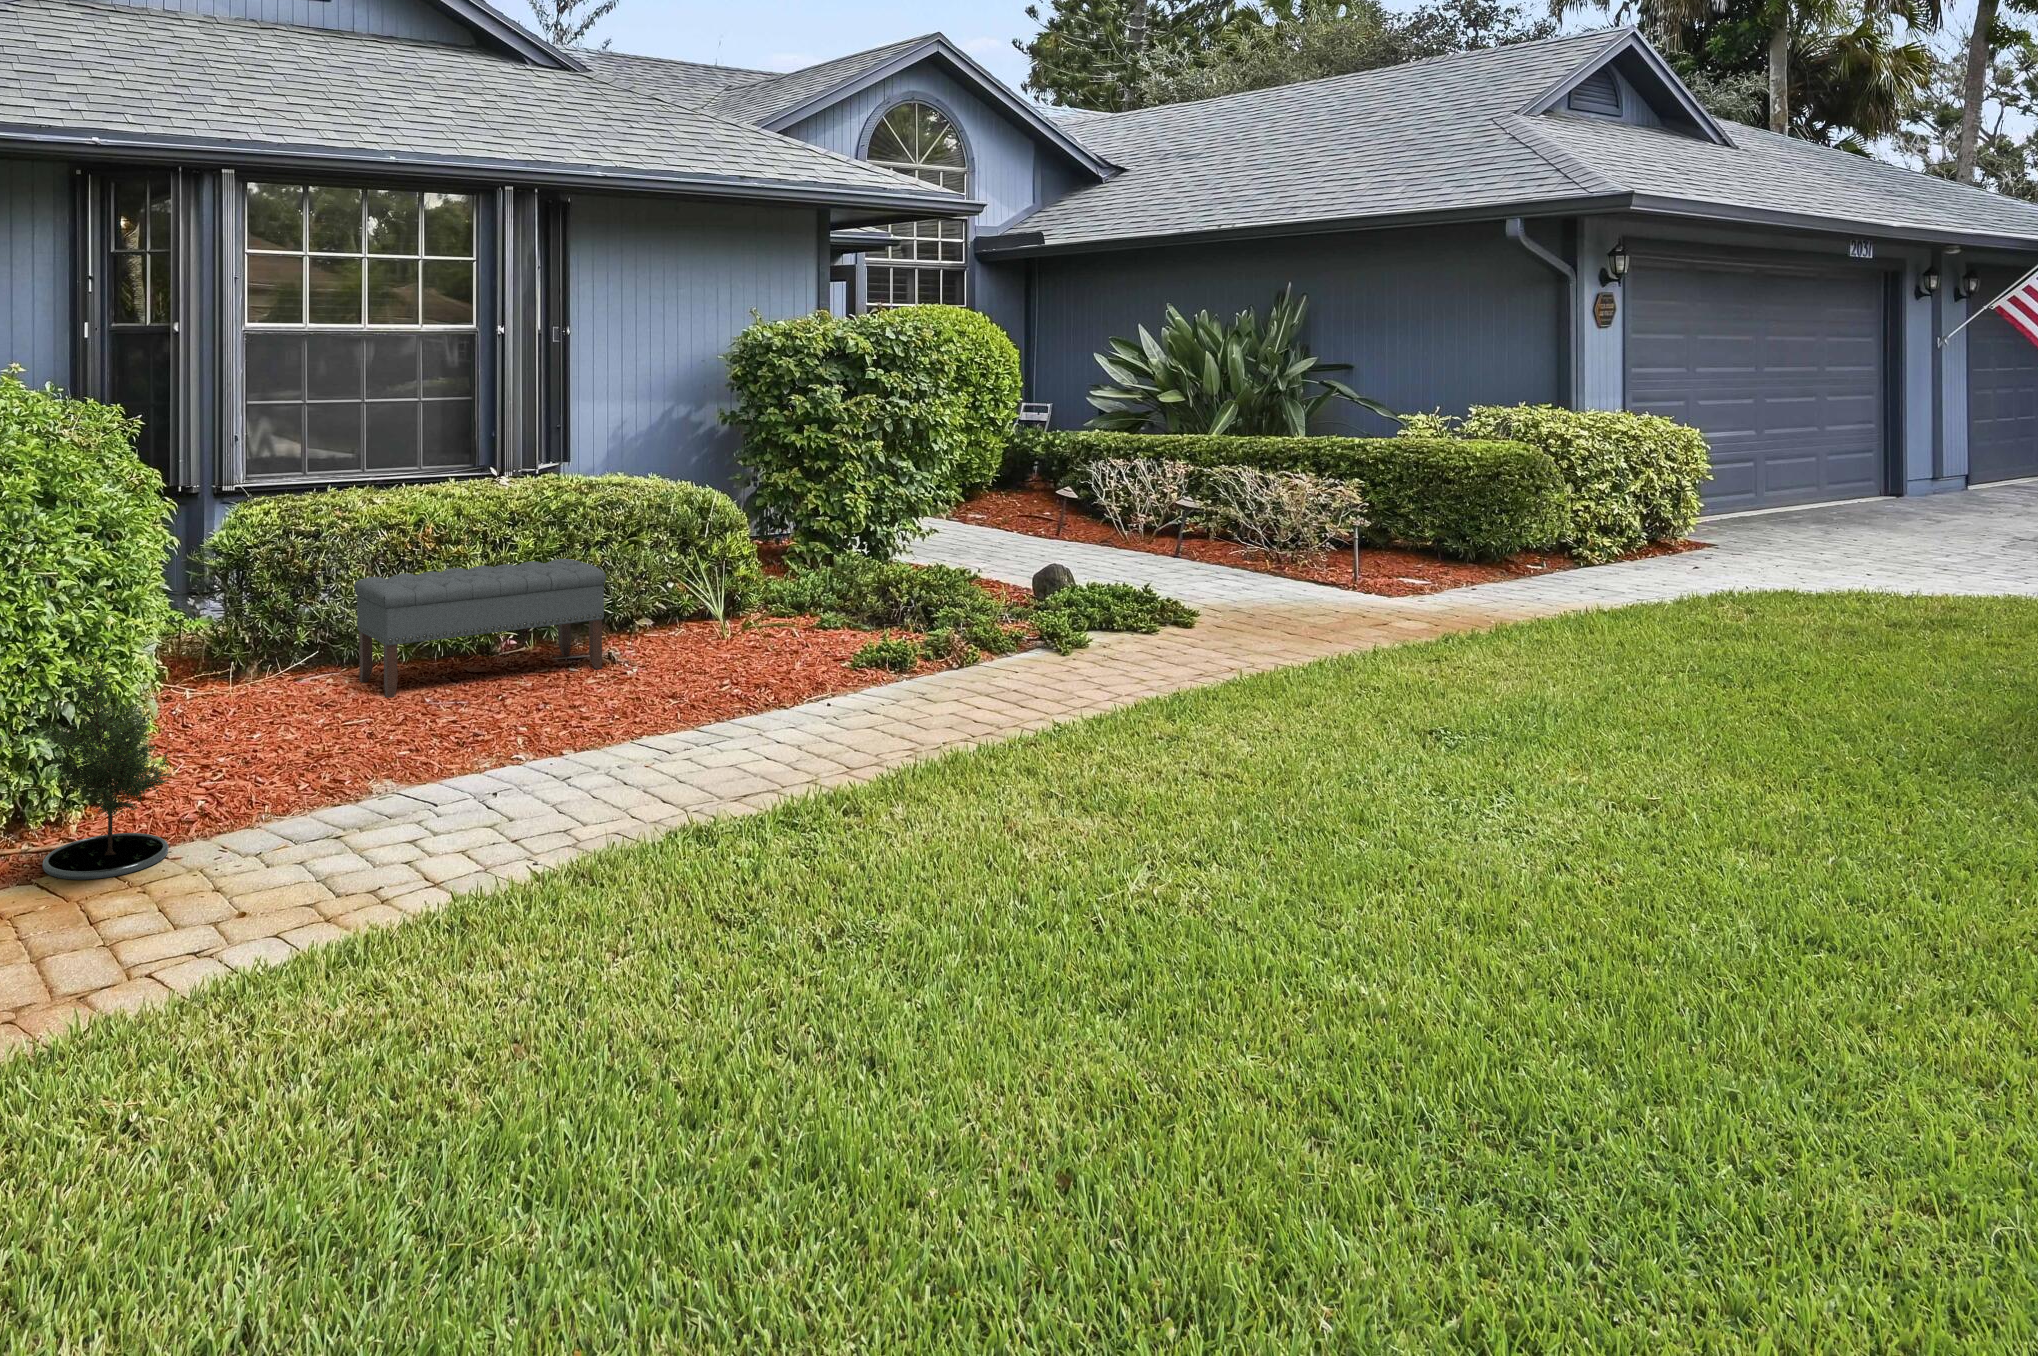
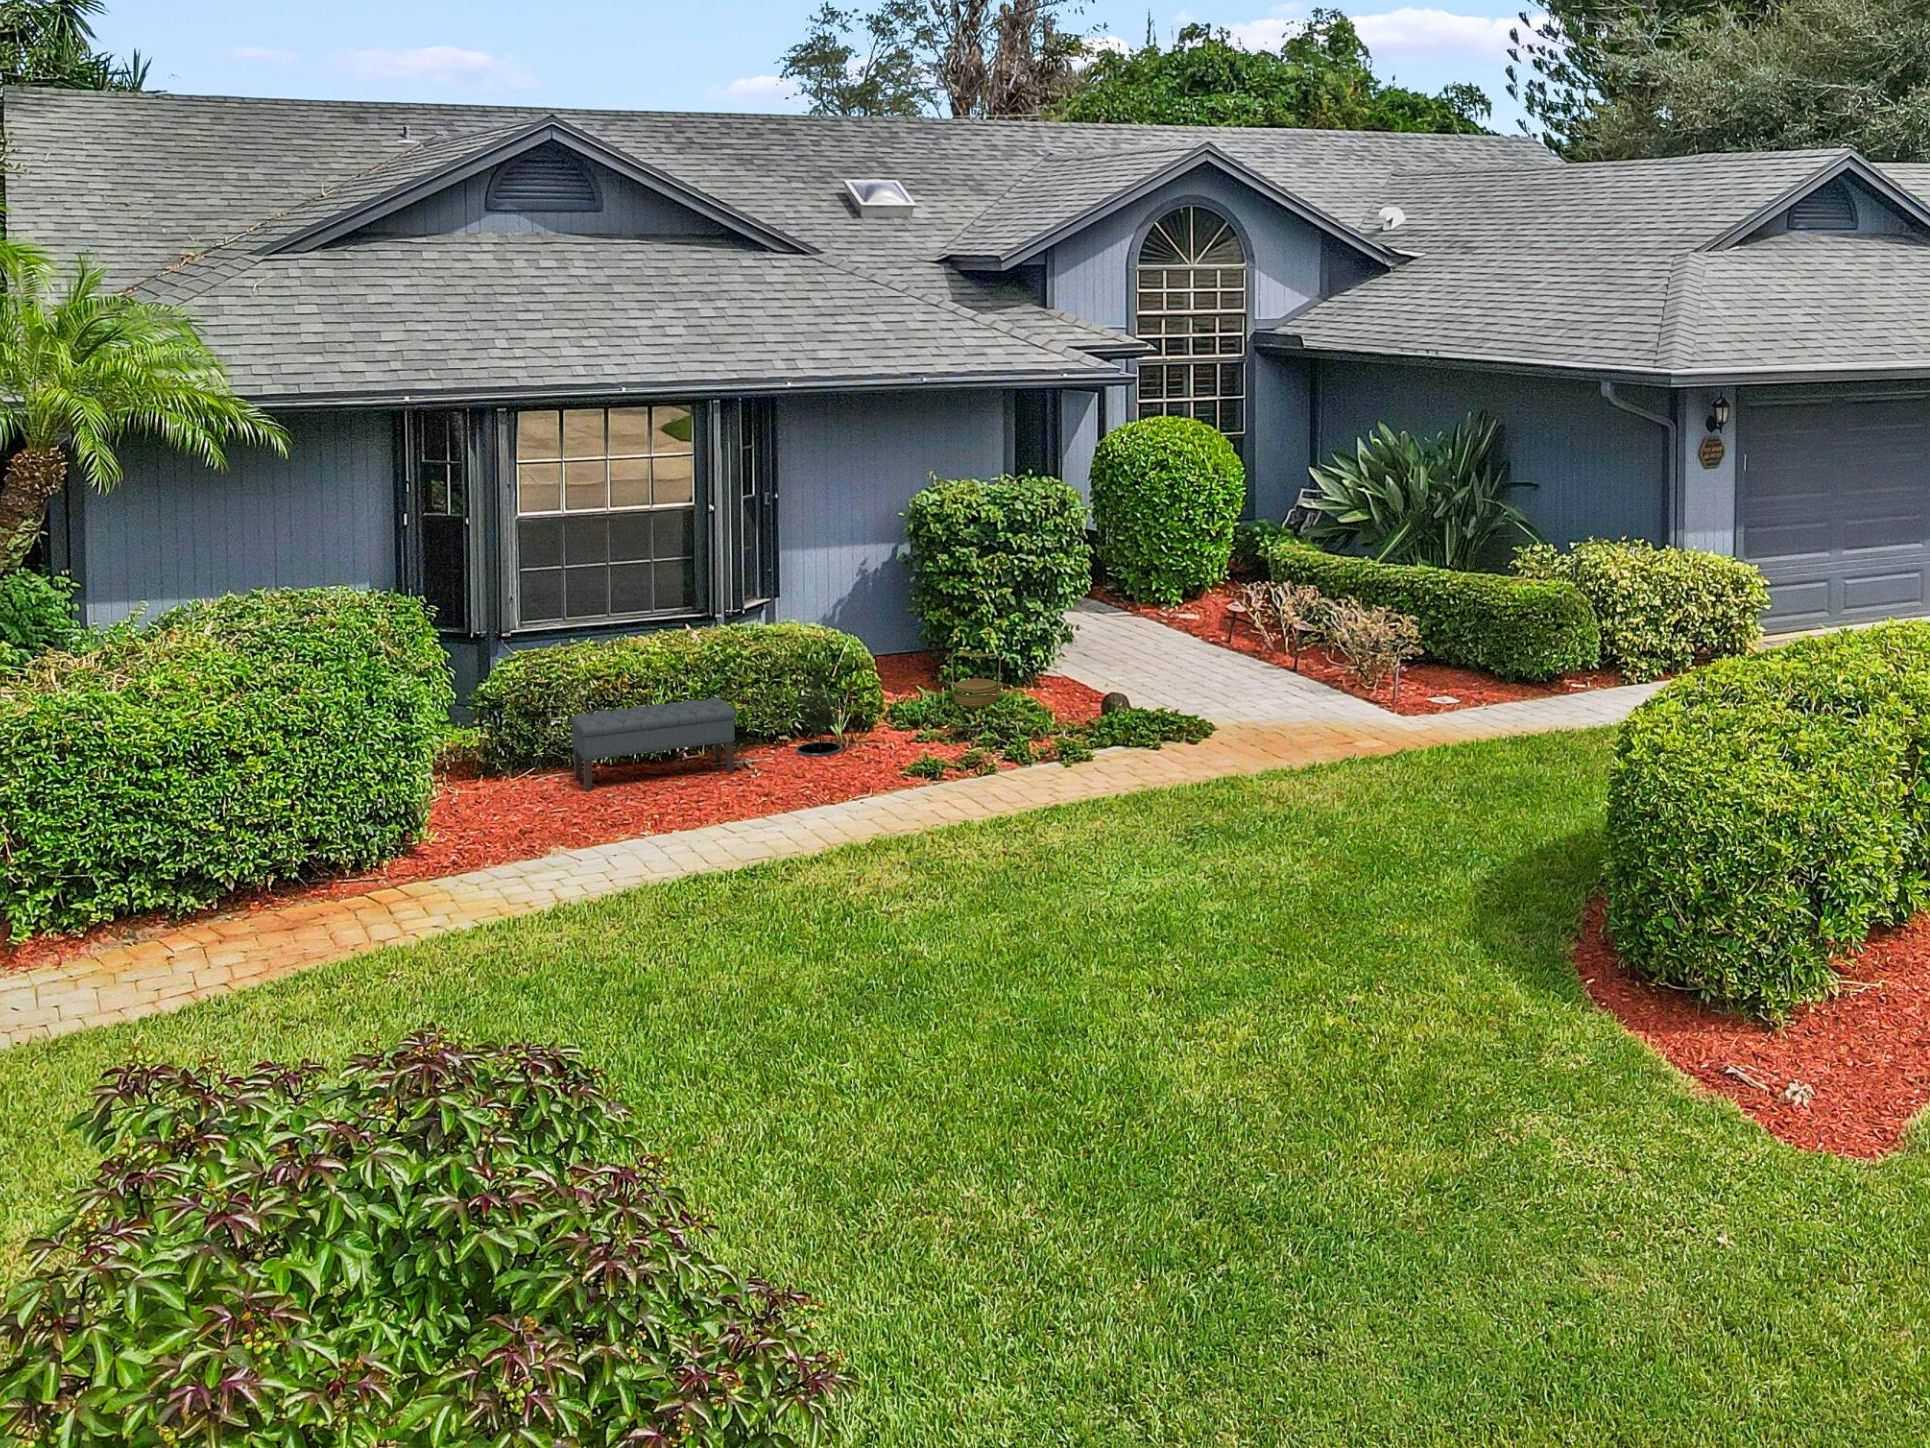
woven basket: none [817,524,882,592] -> present [951,653,1001,706]
potted tree: present [39,657,173,880] -> present [796,676,842,756]

